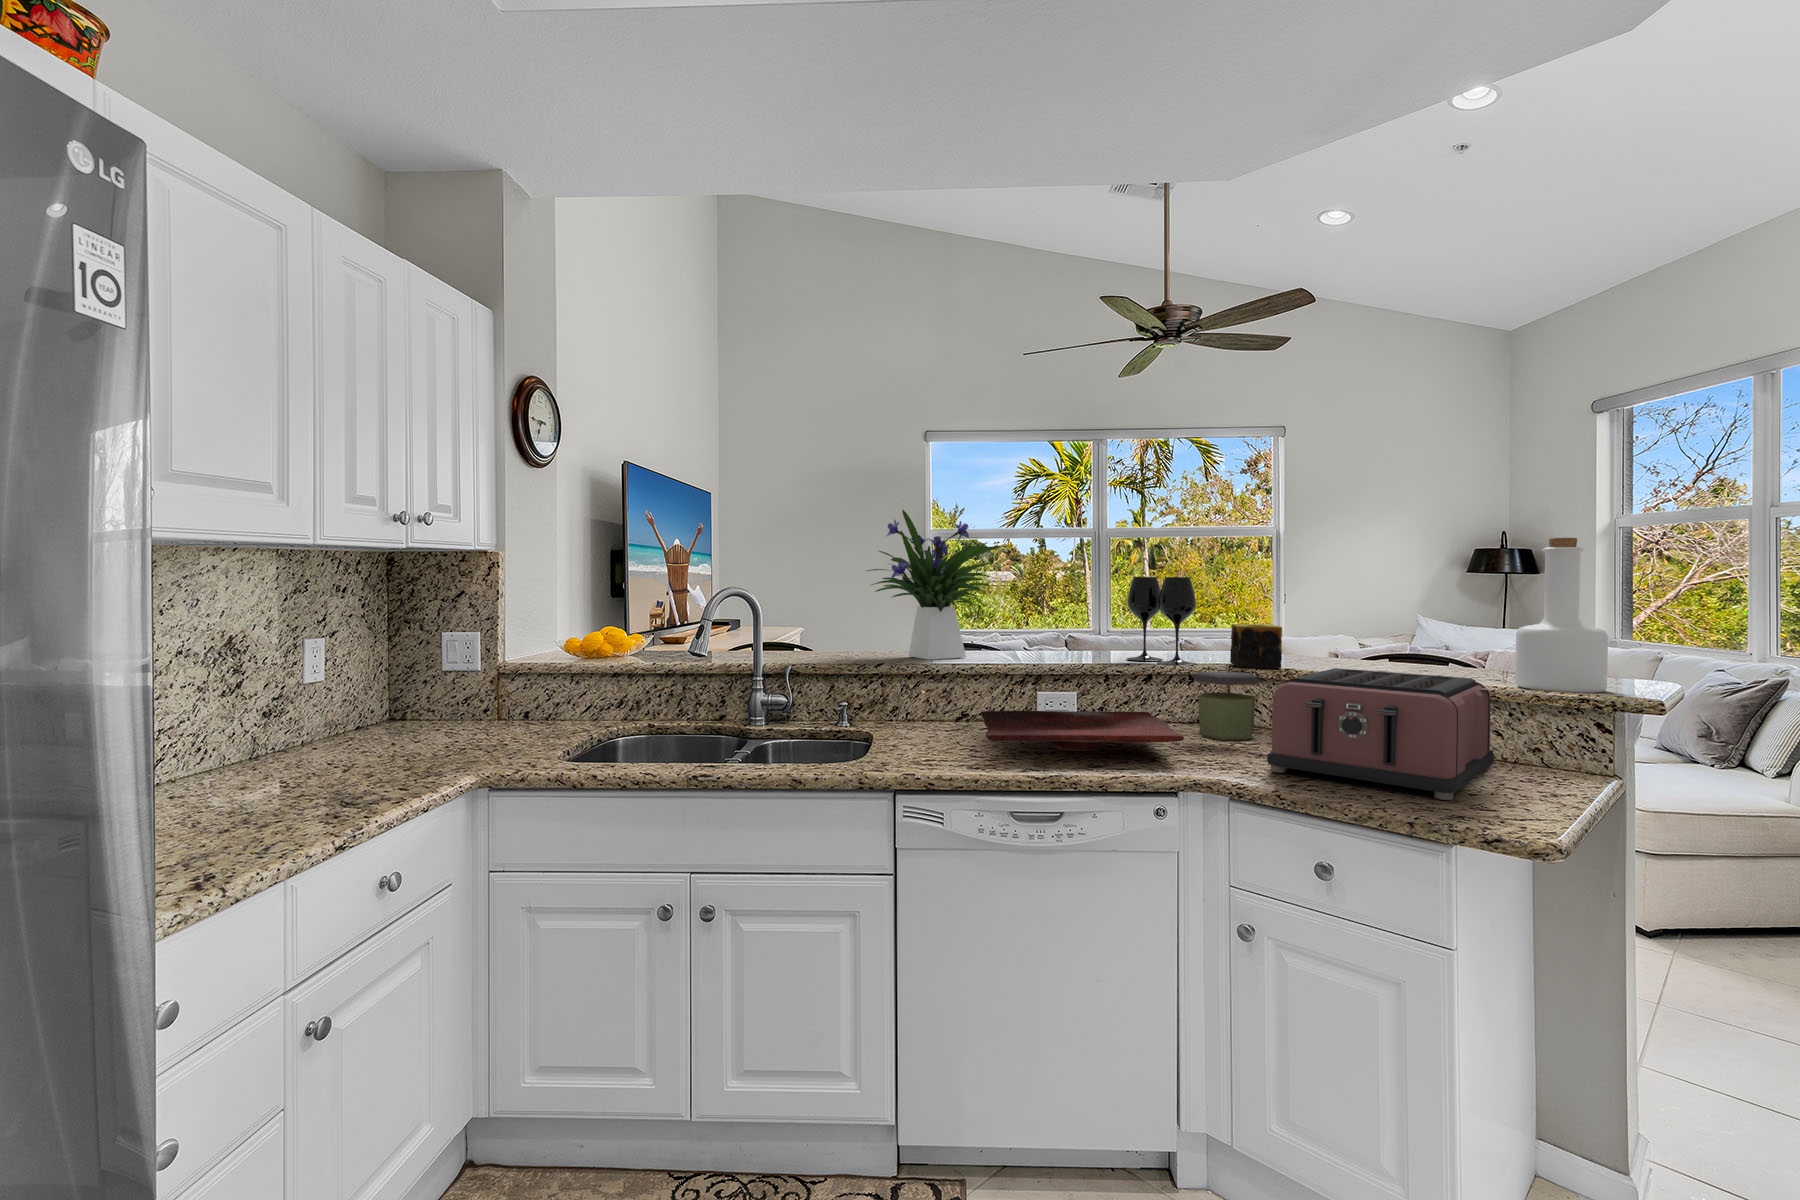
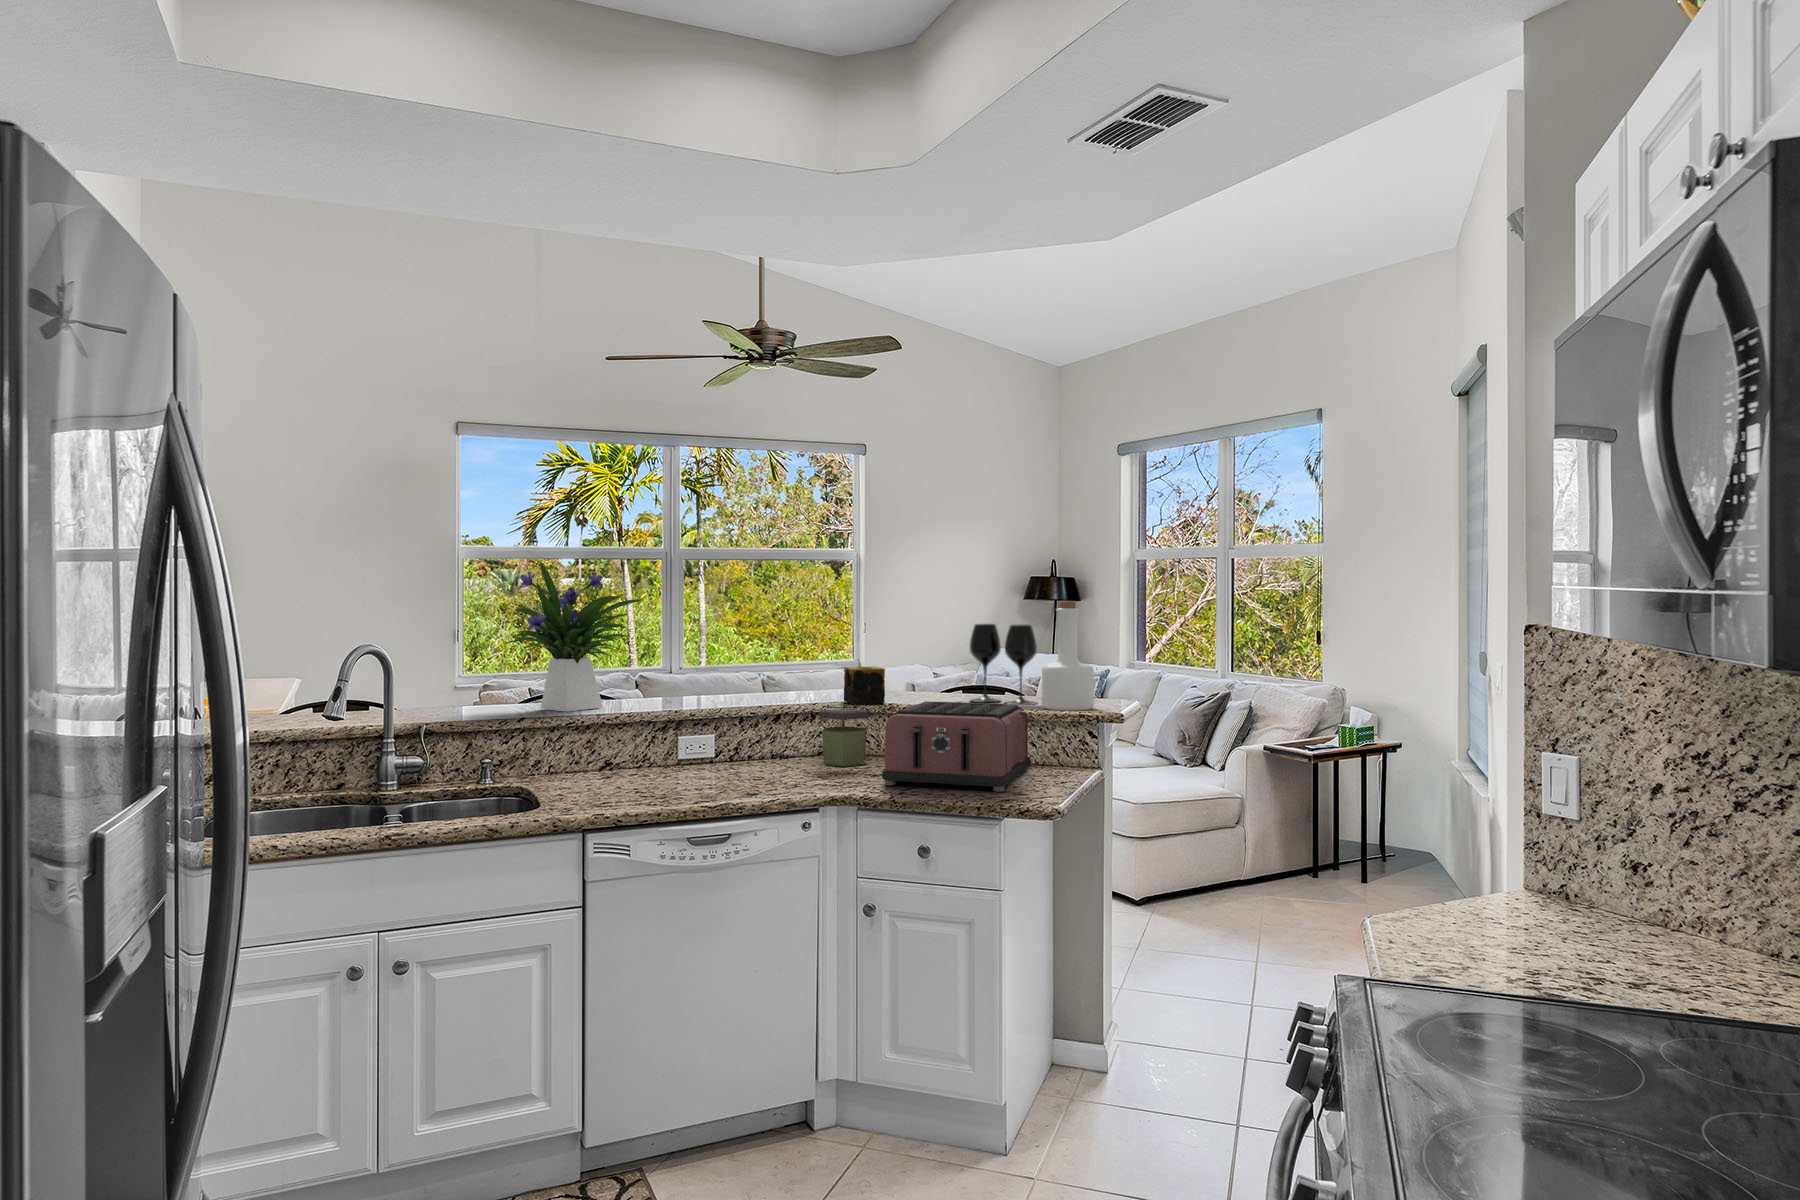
wine glass: present [1127,577,1196,666] -> present [970,624,1037,705]
cutting board: present [981,711,1184,751] -> none [634,747,819,785]

